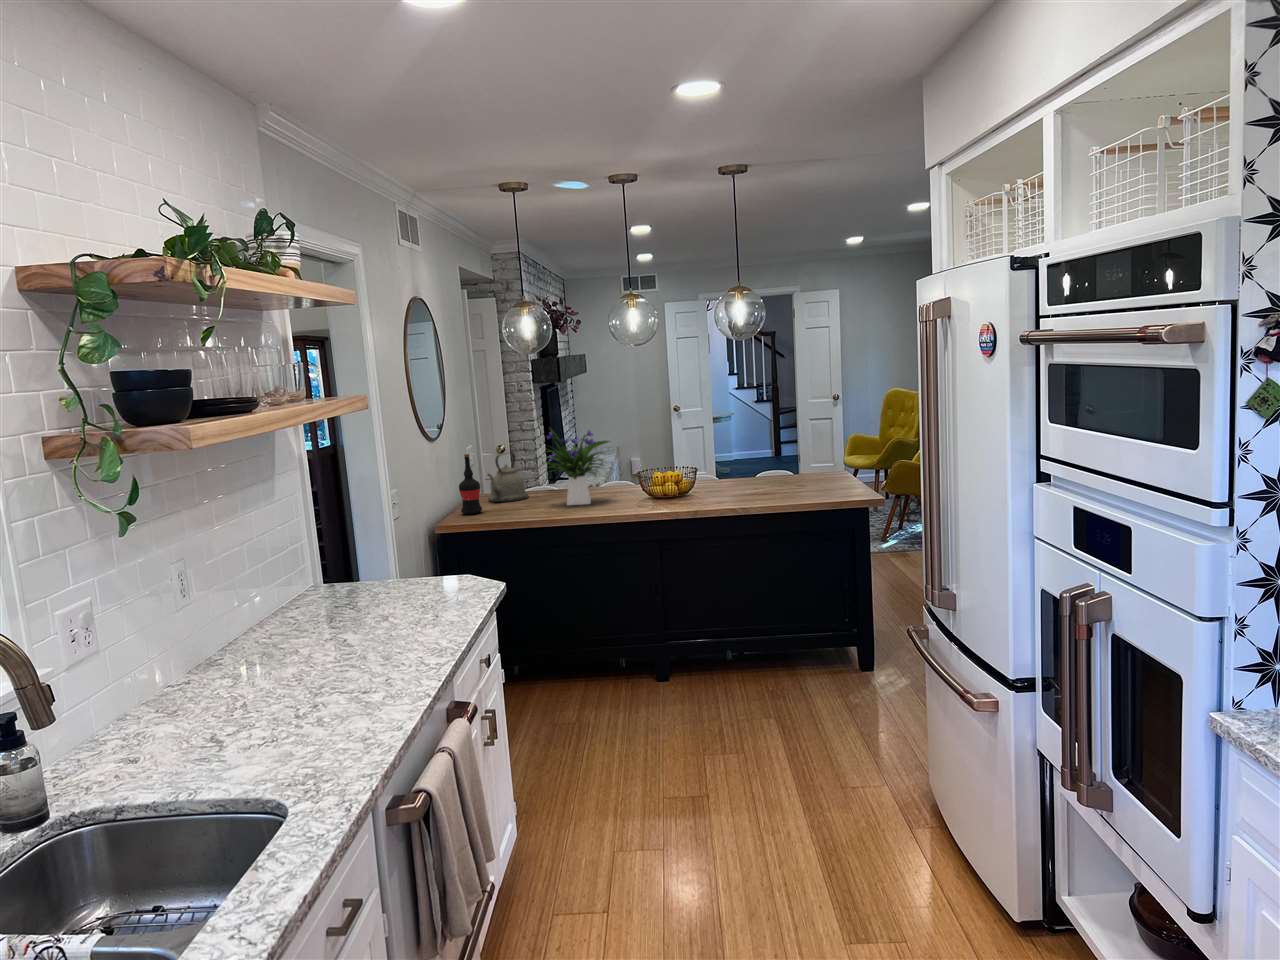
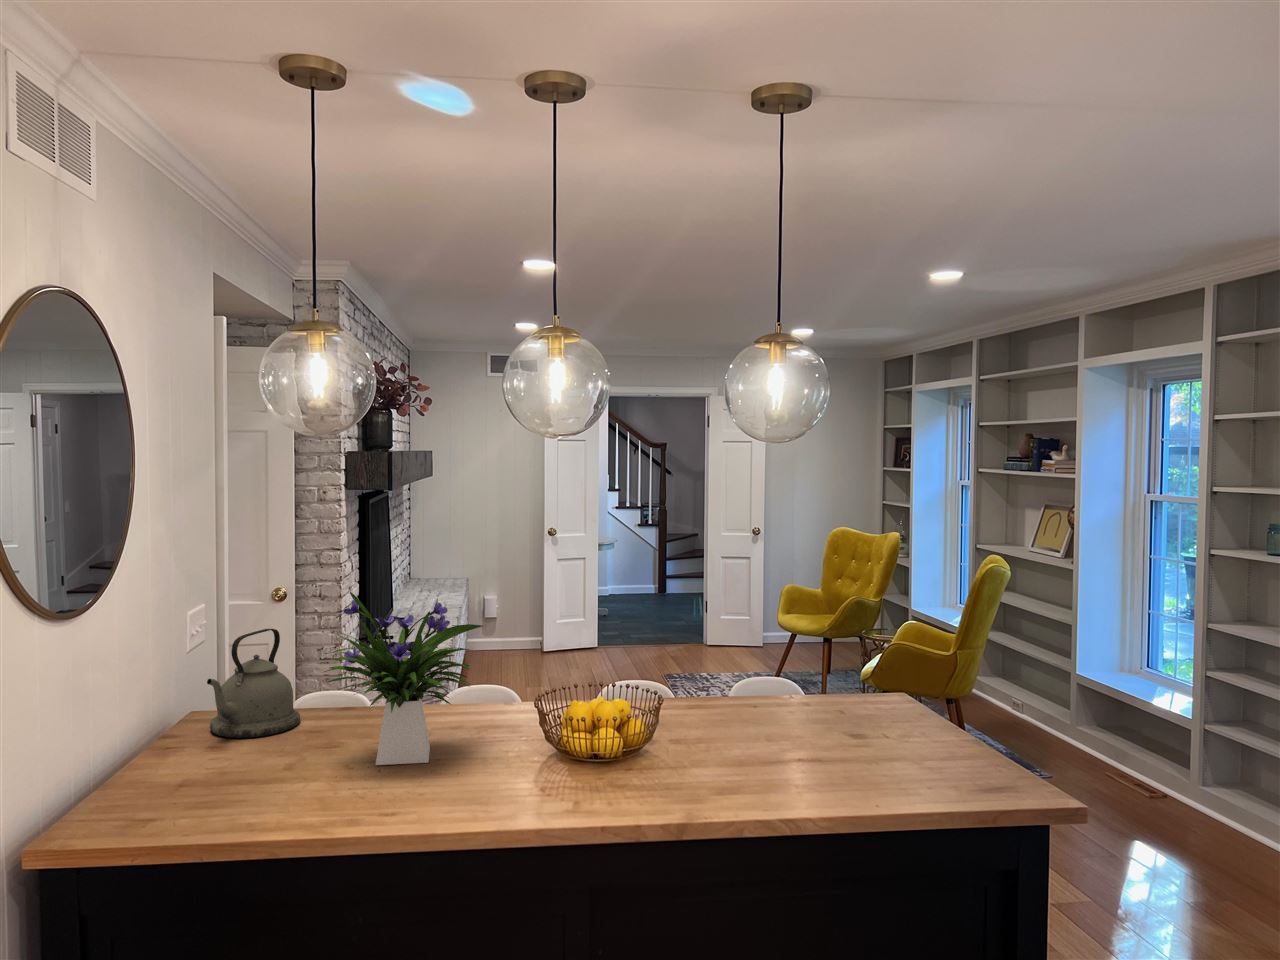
wine bottle: present [459,454,482,514] -> none [123,644,178,784]

